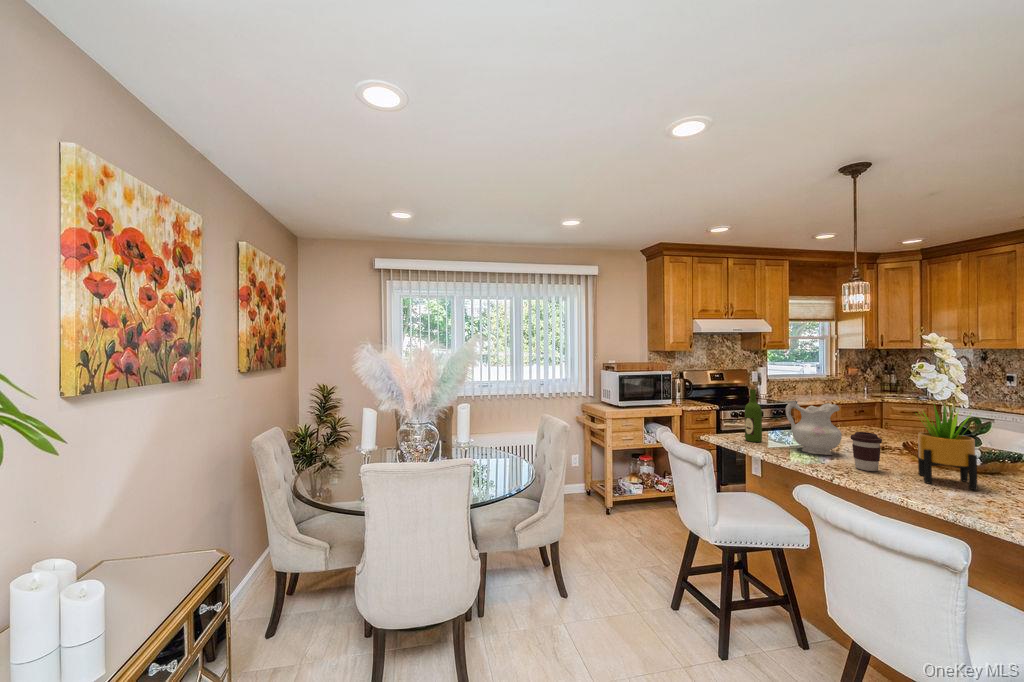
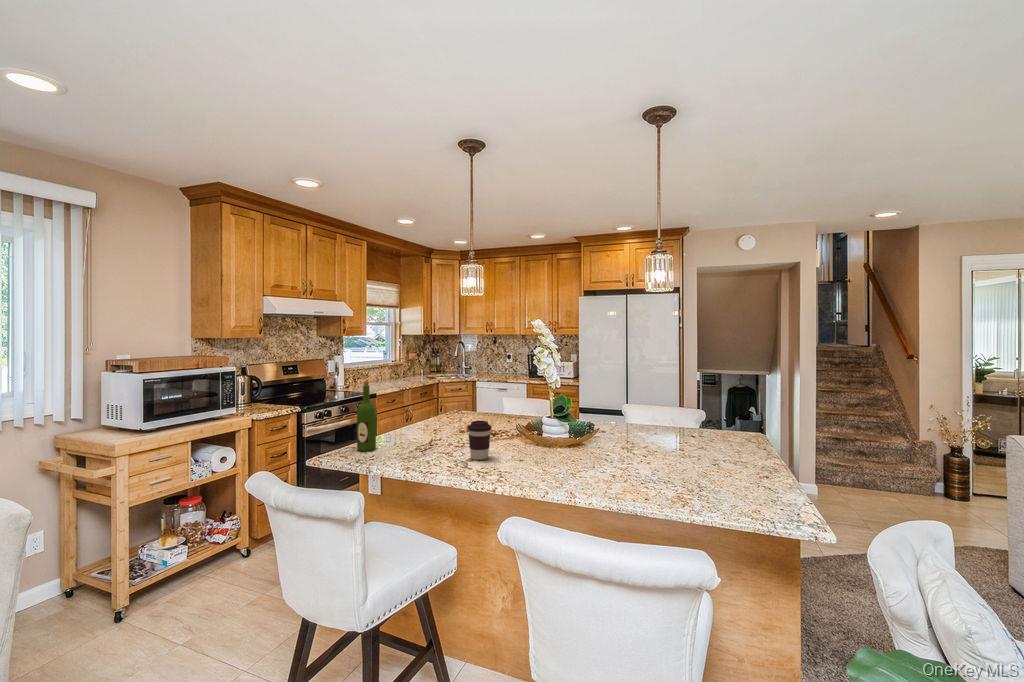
ceramic pitcher: present [786,401,842,455] -> none [404,394,453,452]
potted plant: present [918,405,977,490] -> none [511,383,554,461]

